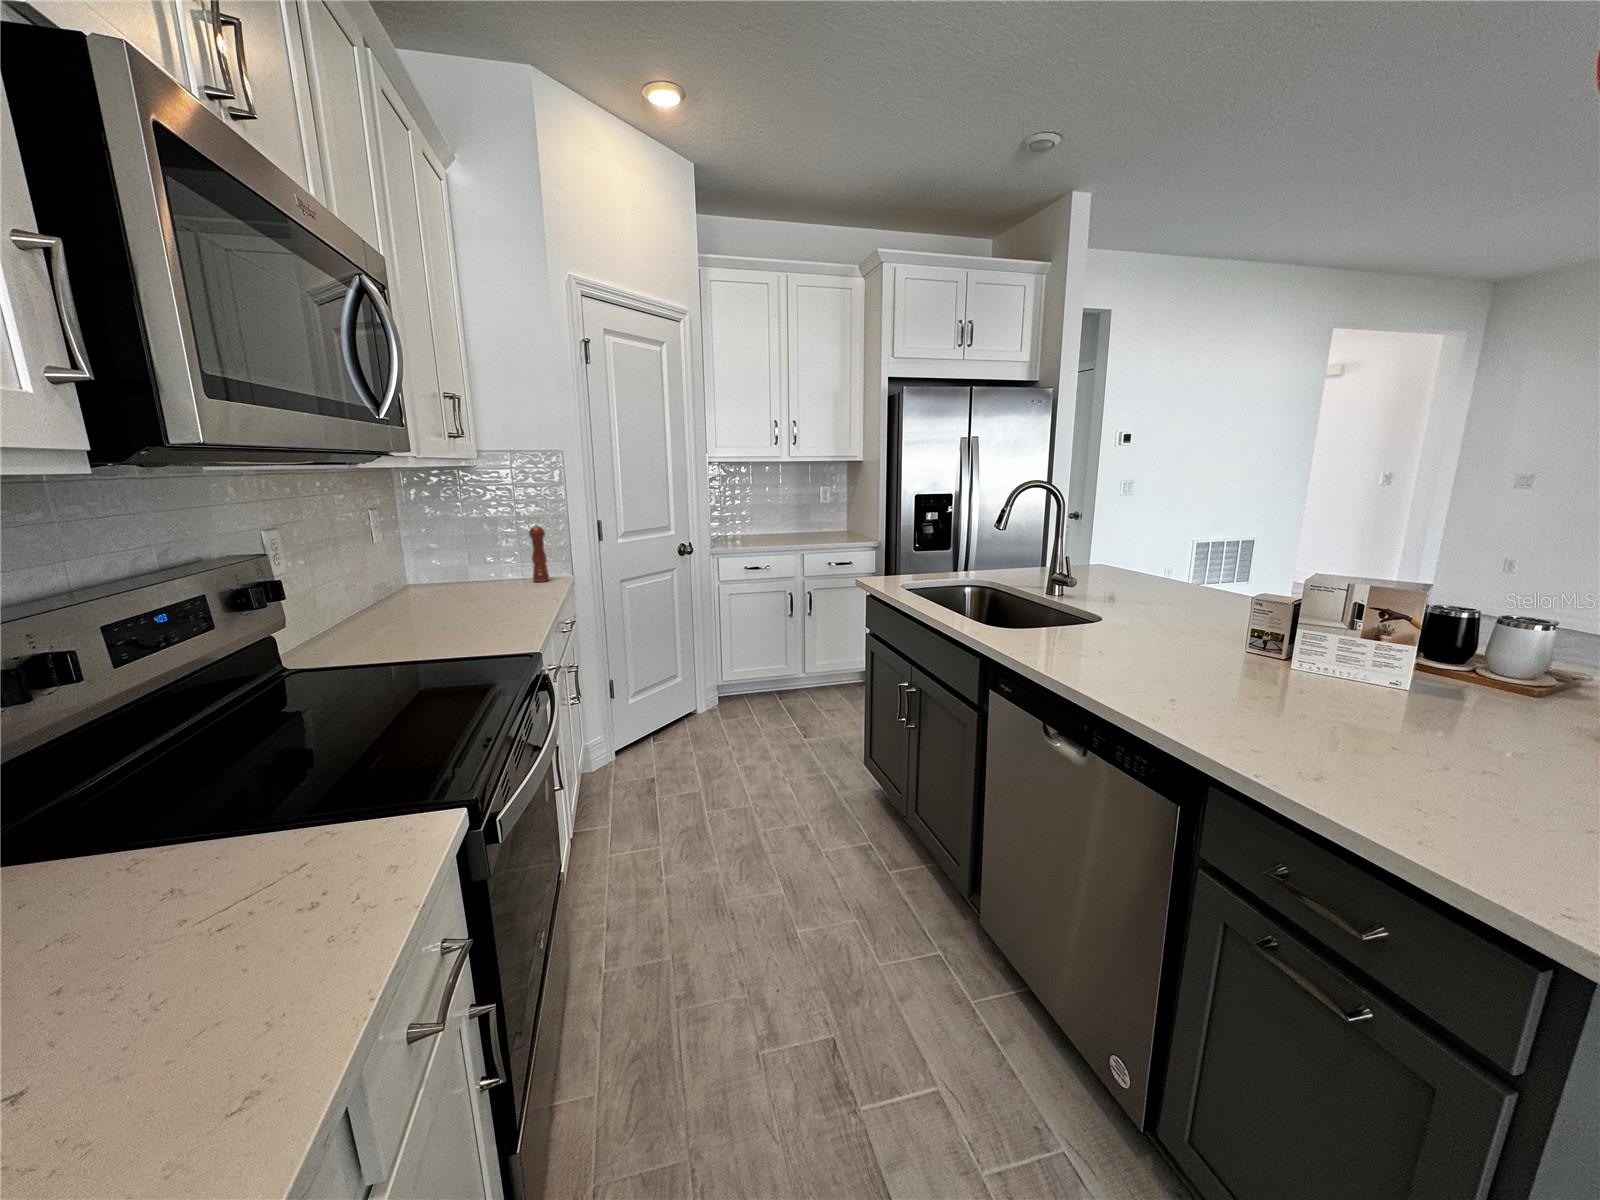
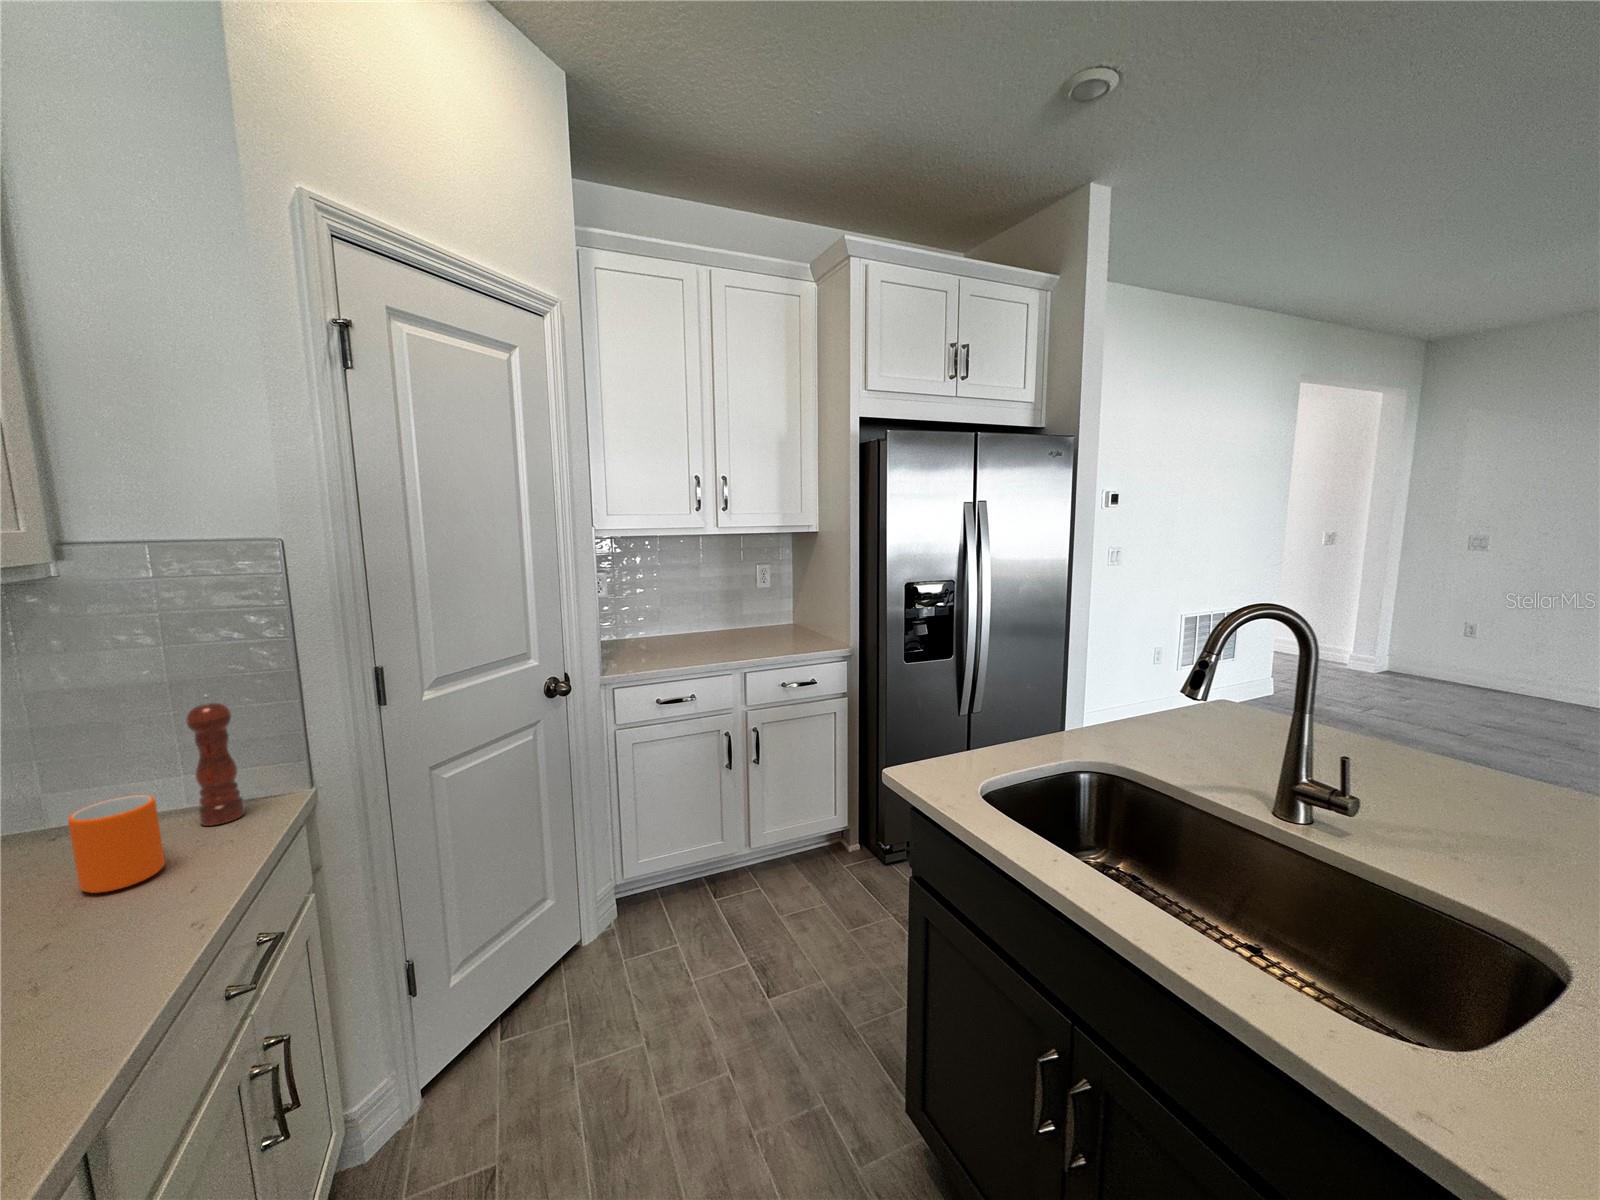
mug: none [502,558,531,592] -> present [68,795,165,893]

